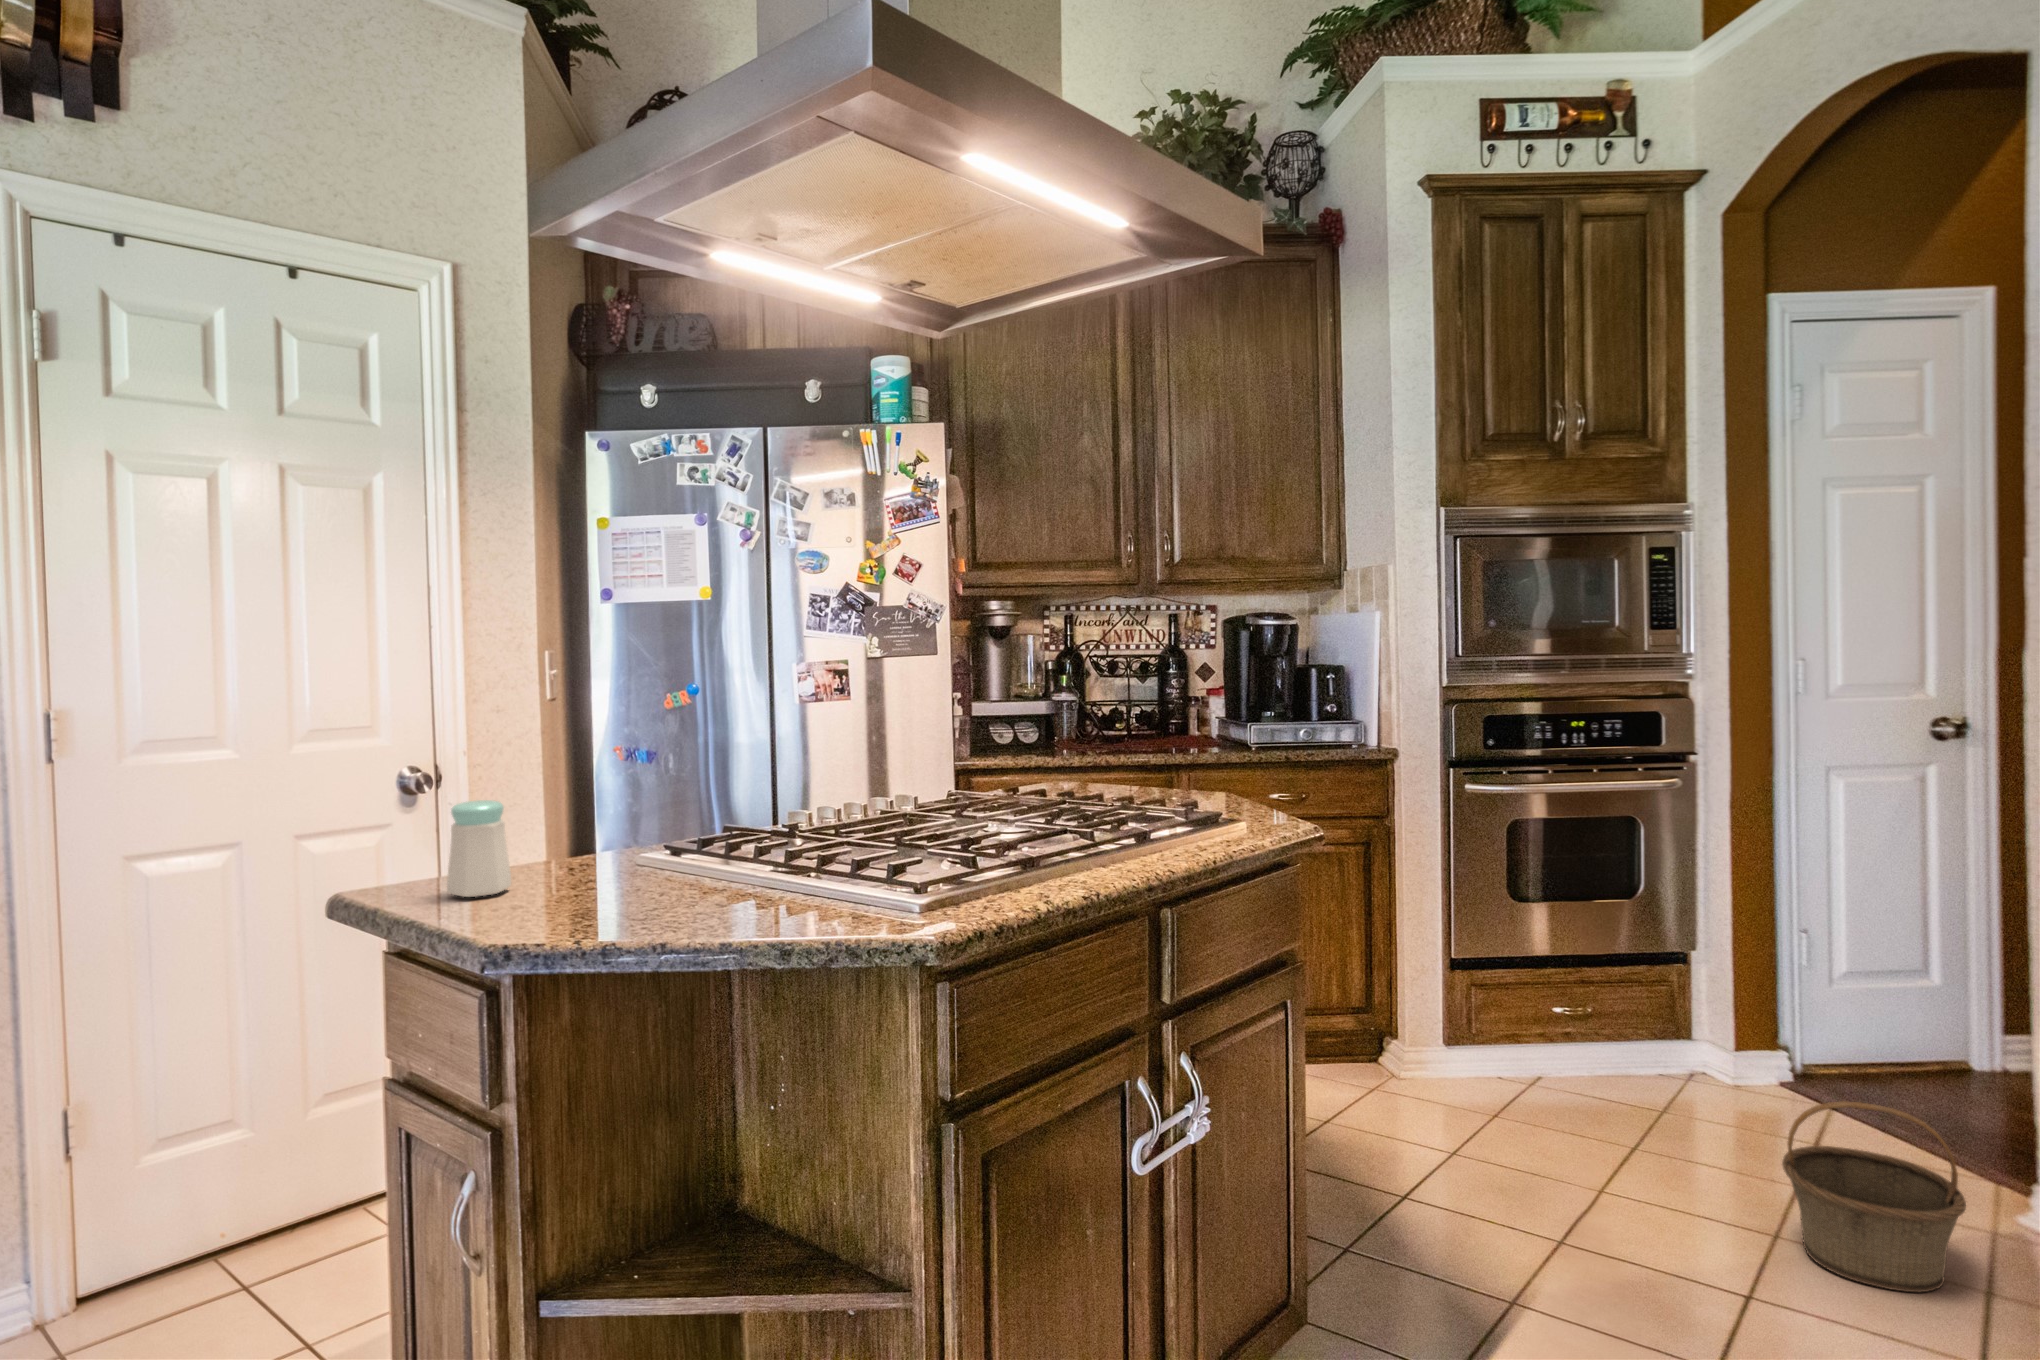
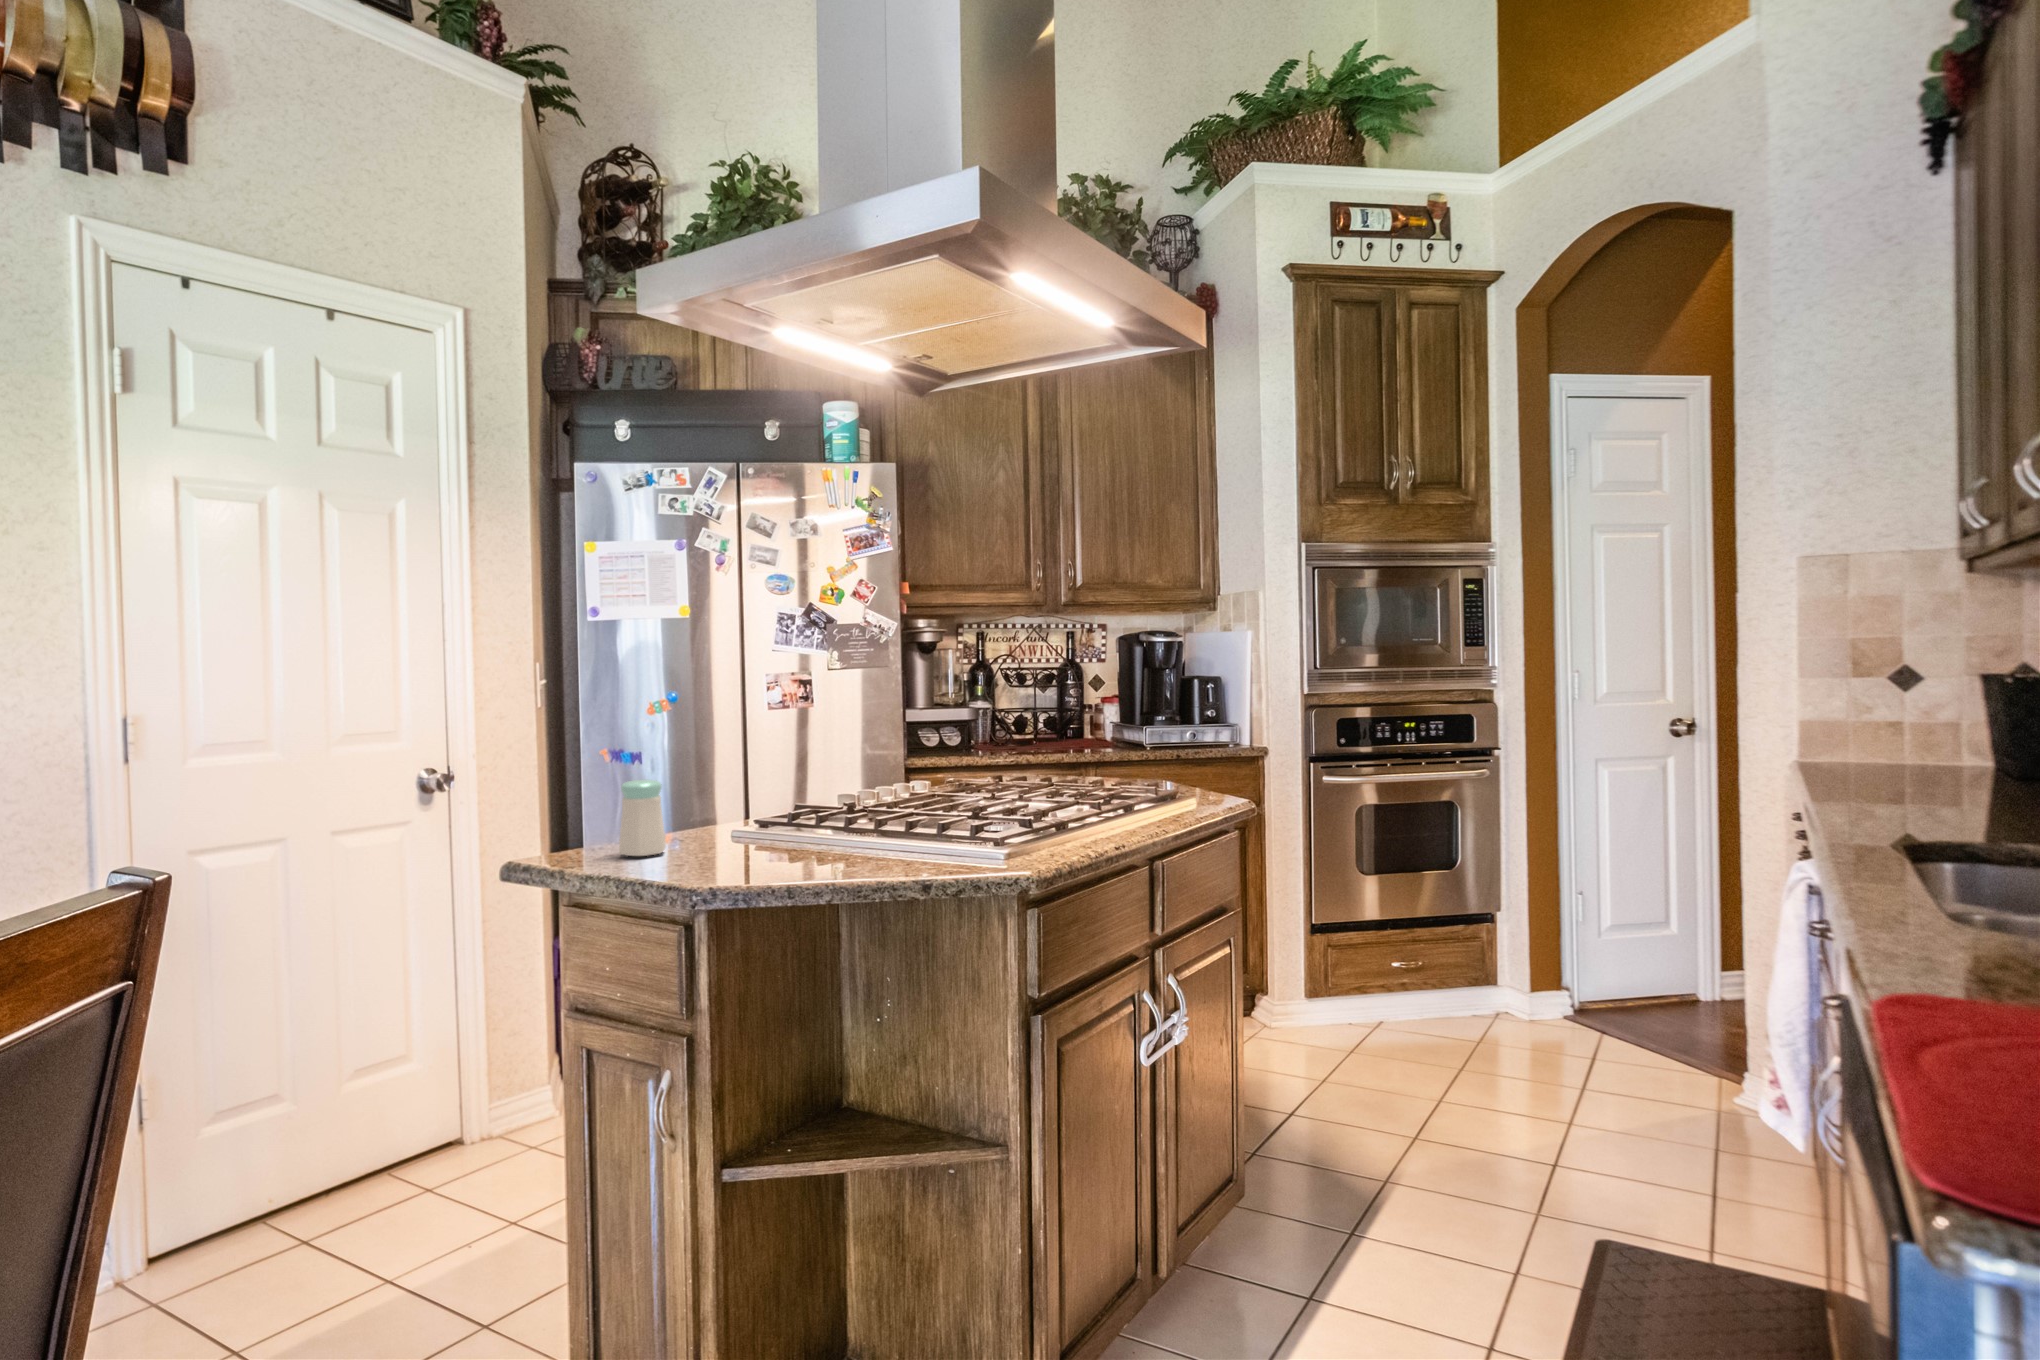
basket: present [1782,1101,1966,1292] -> none [1574,1005,1701,1142]

